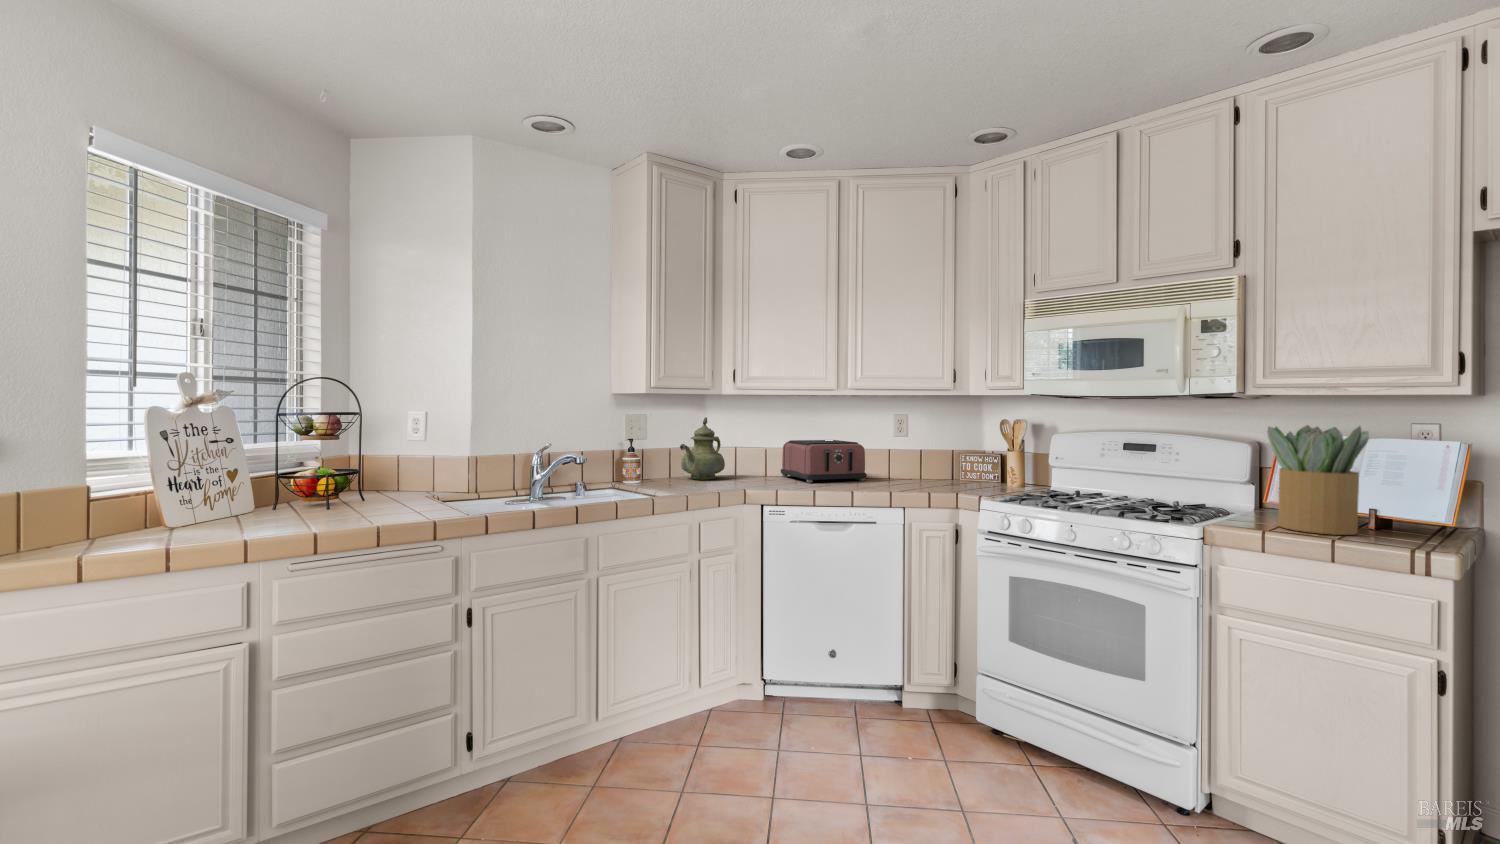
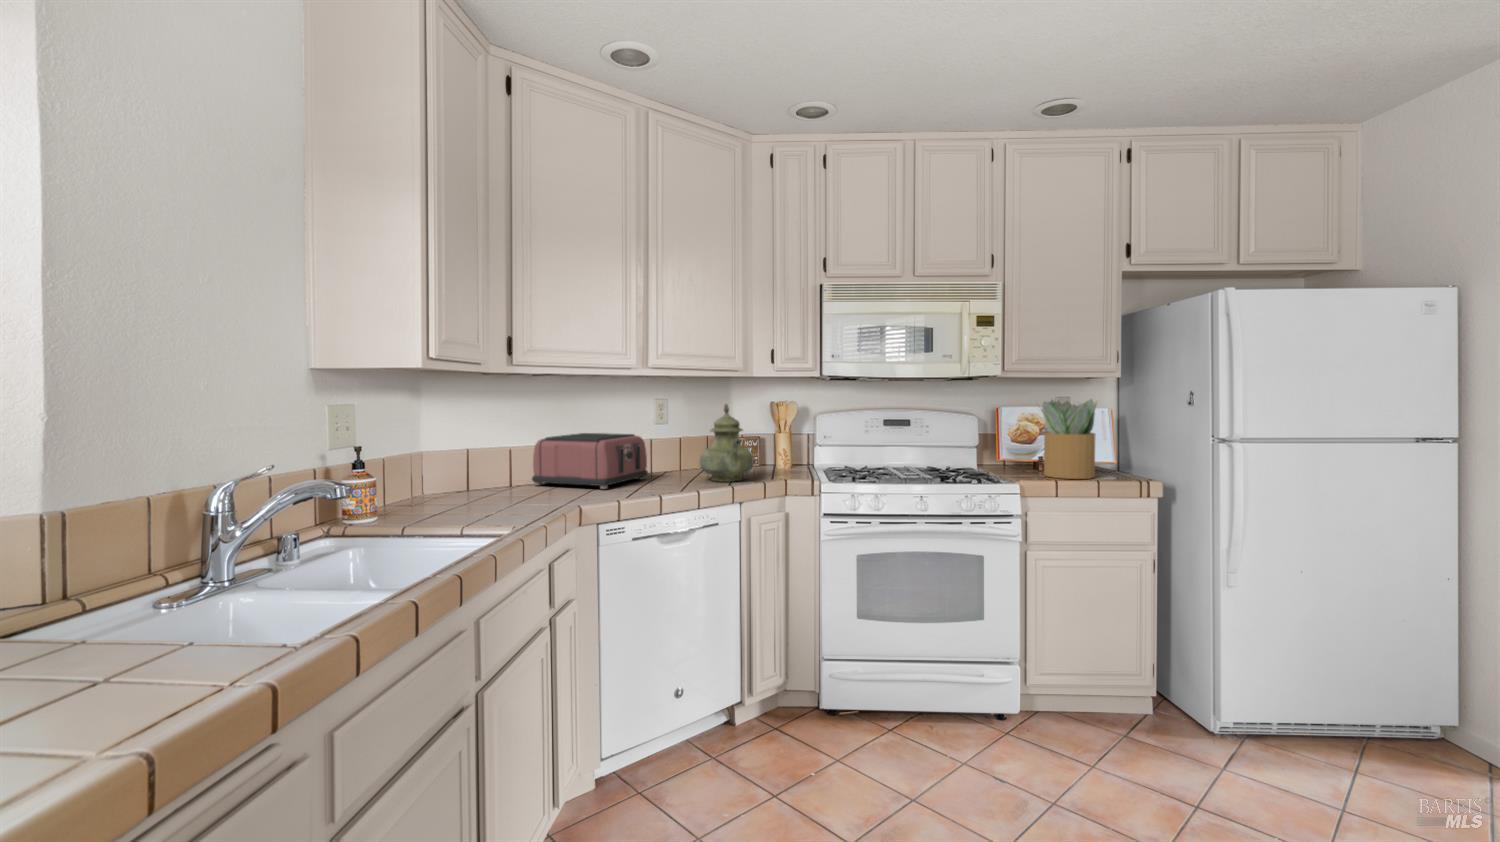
teapot: present [680,417,725,480] -> present [699,404,754,482]

